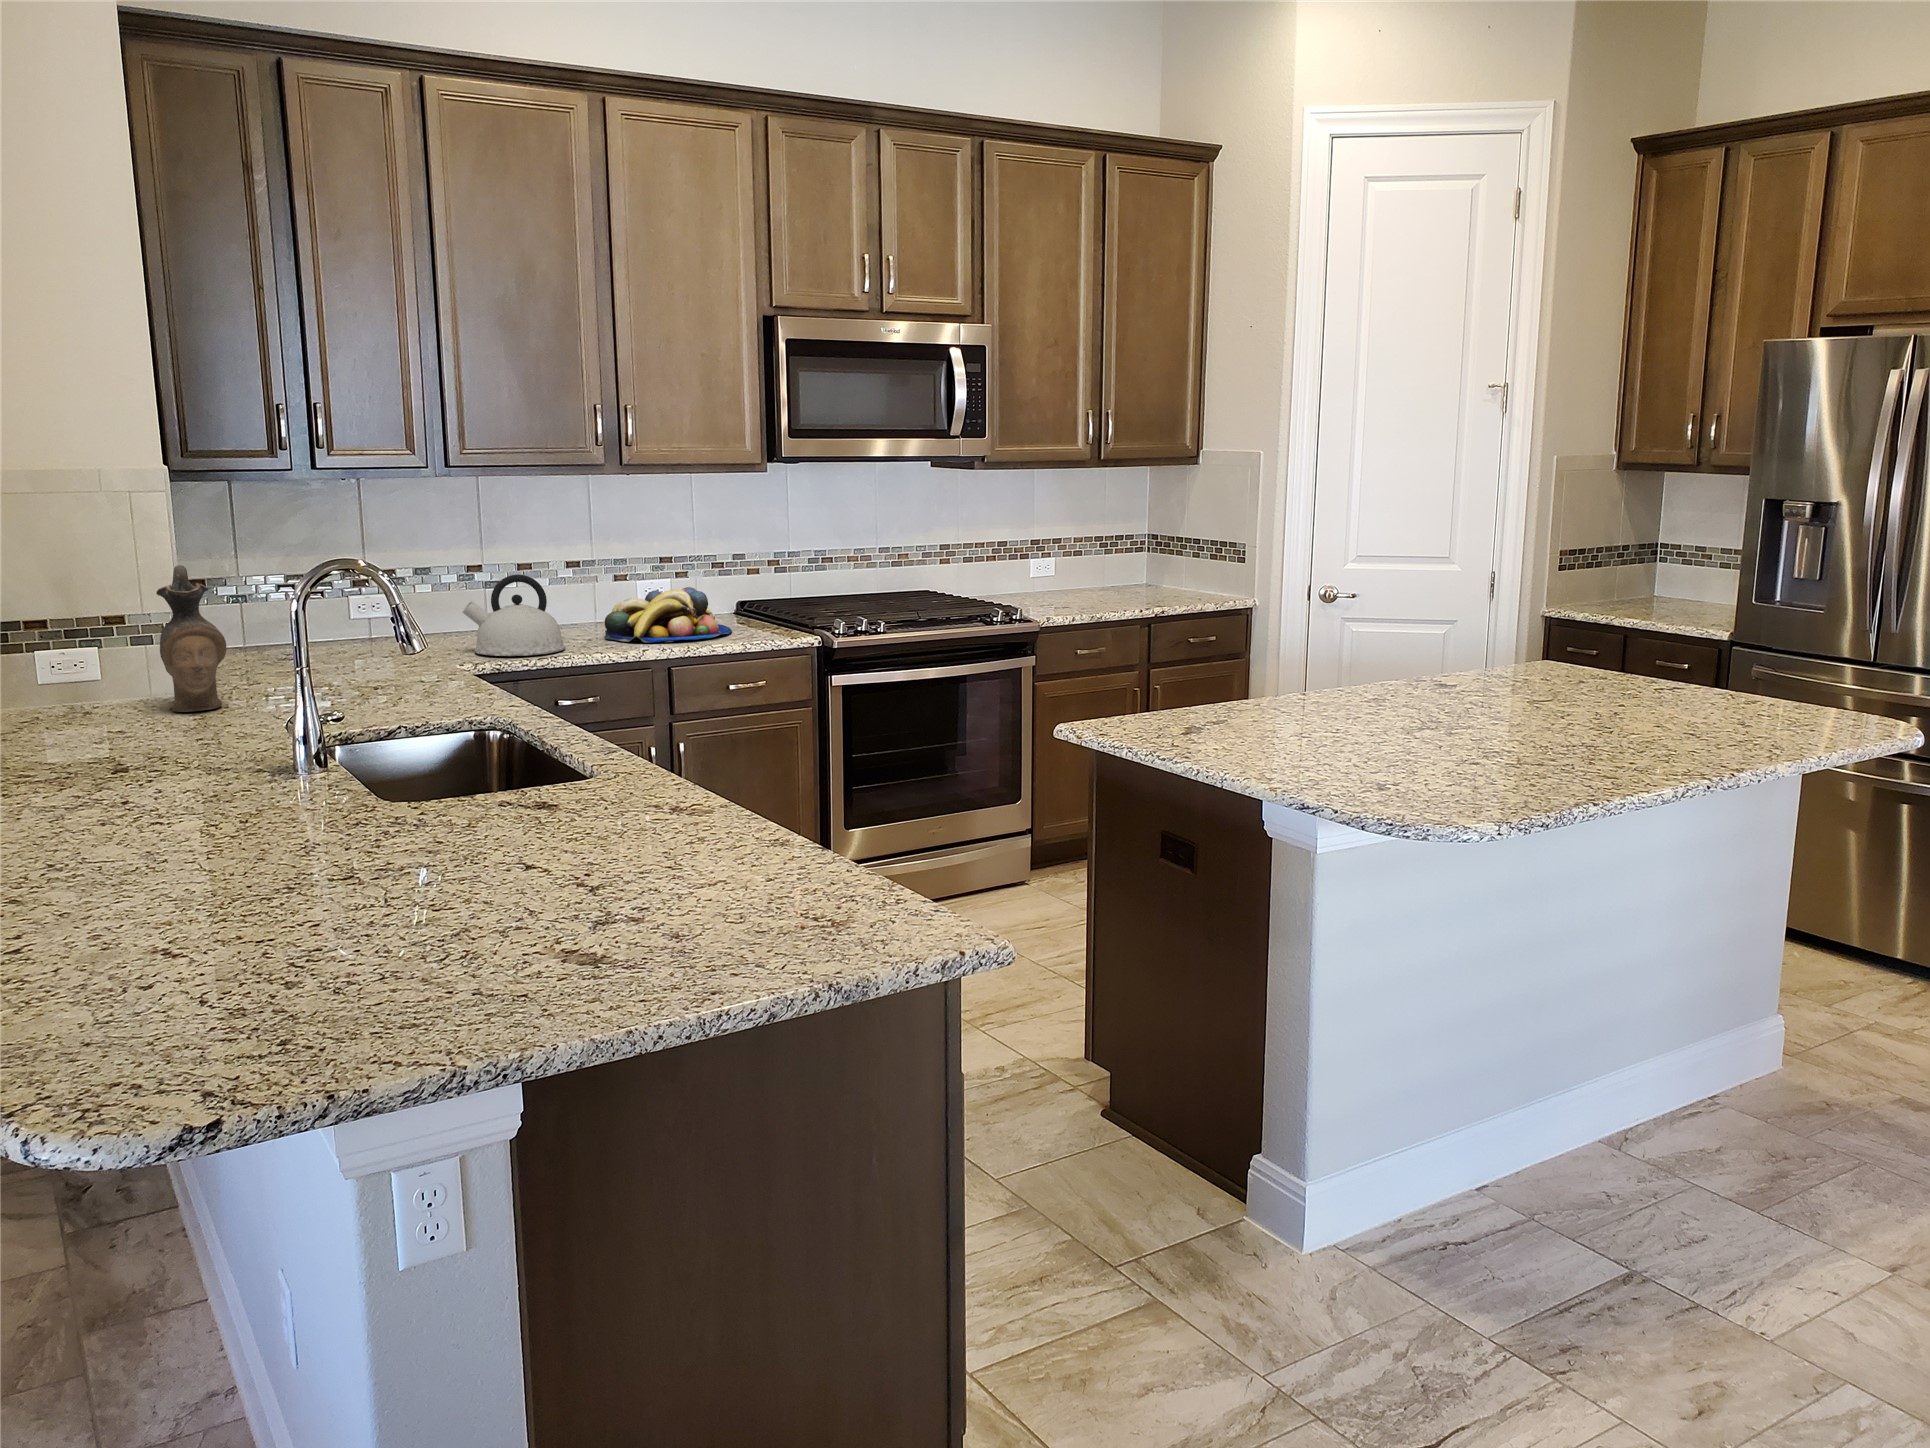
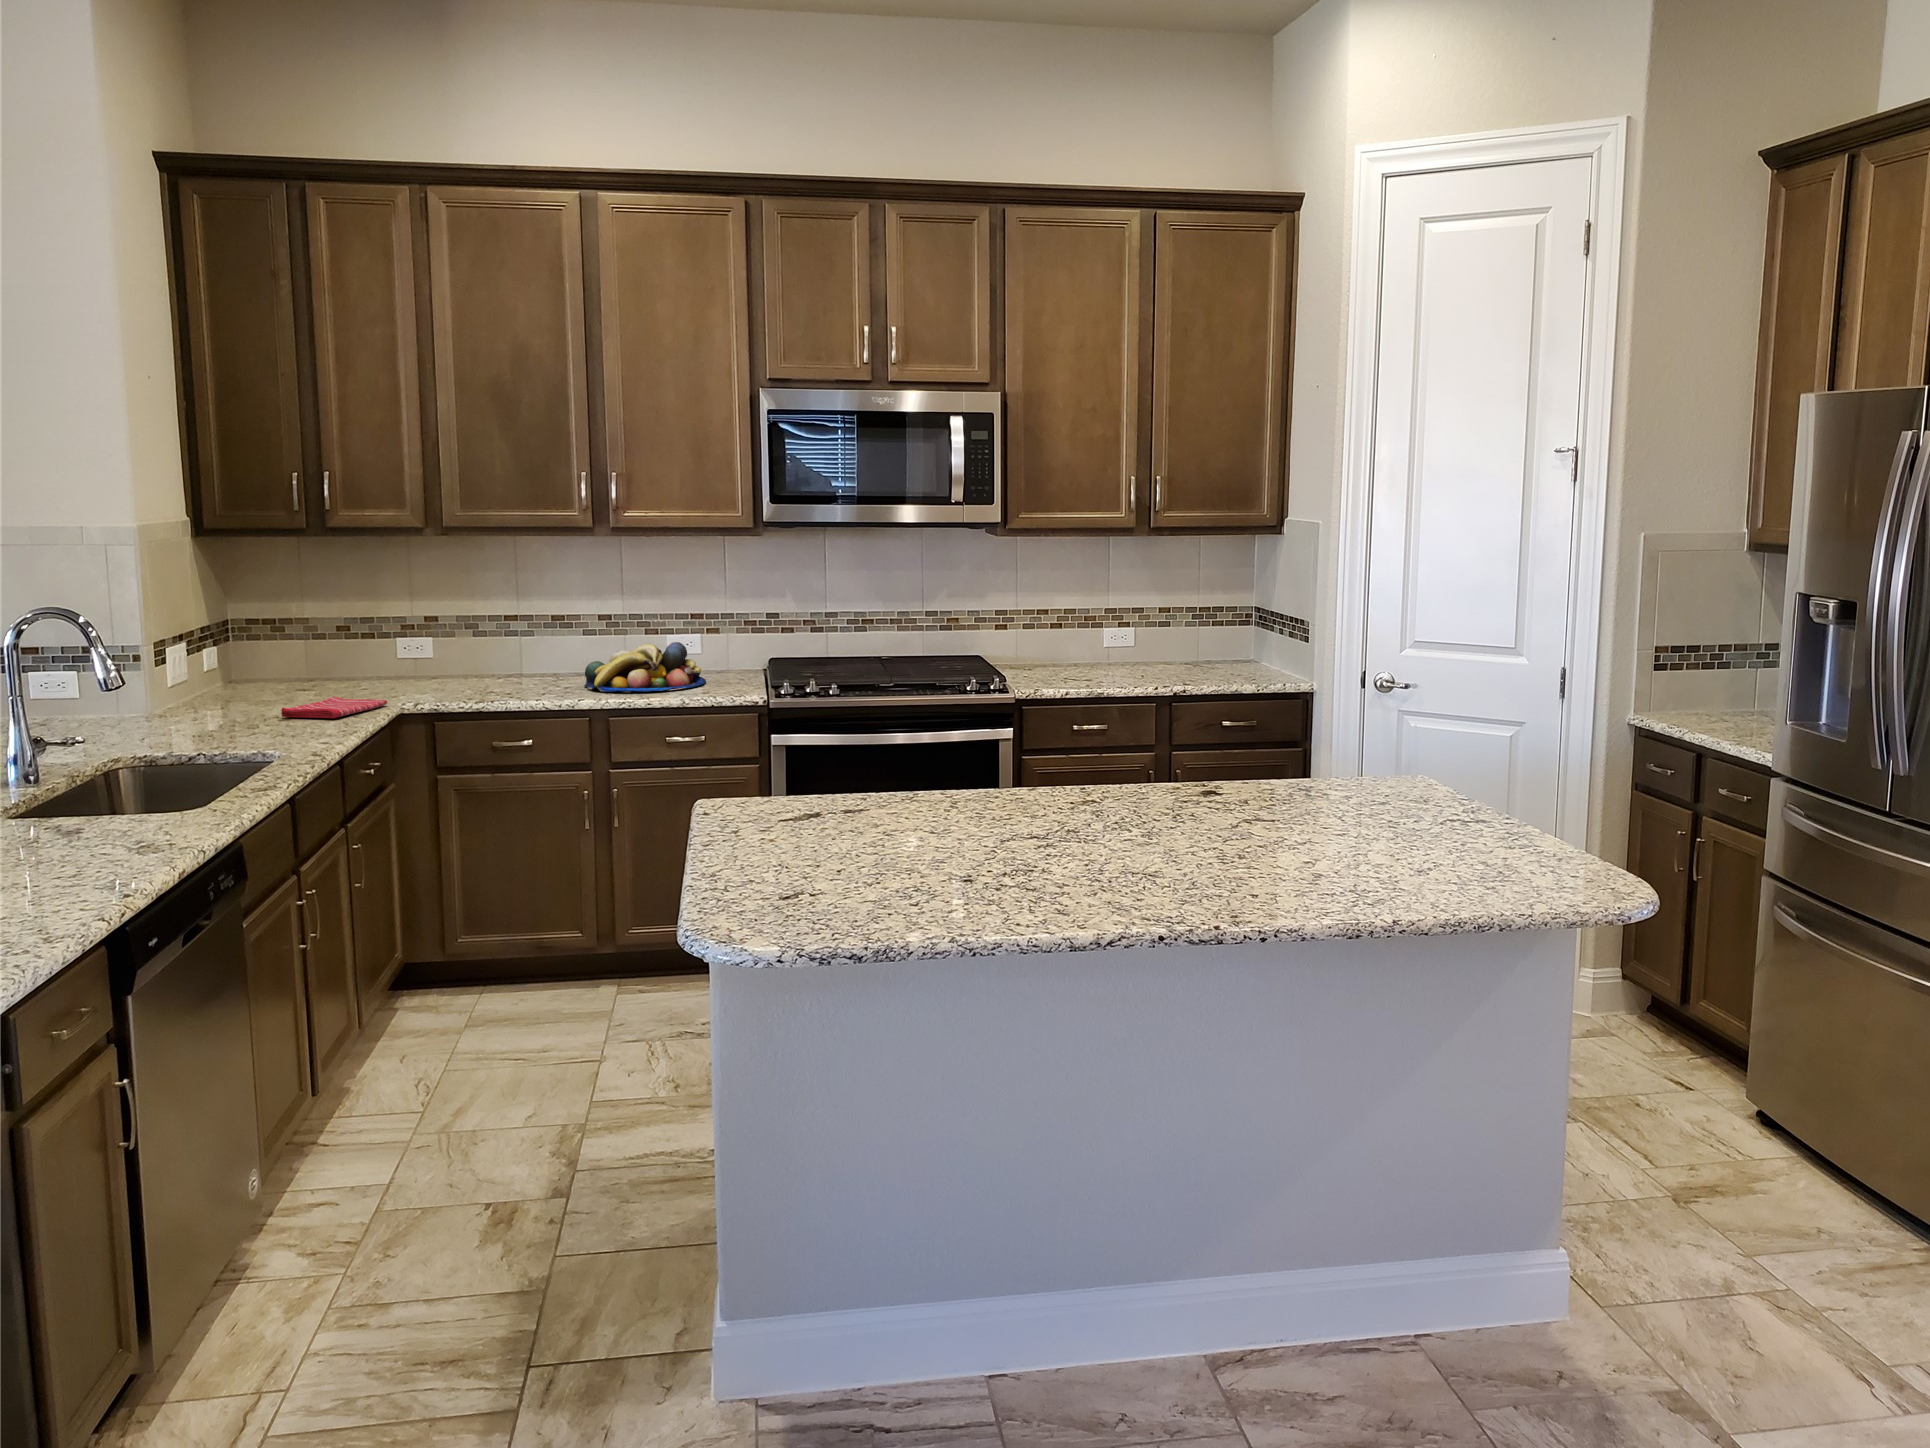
ceramic pitcher: present [156,565,226,712] -> none [115,608,172,727]
kettle: present [462,575,565,656] -> none [446,625,535,697]
dish towel: none [348,664,438,689] -> present [281,697,387,718]

